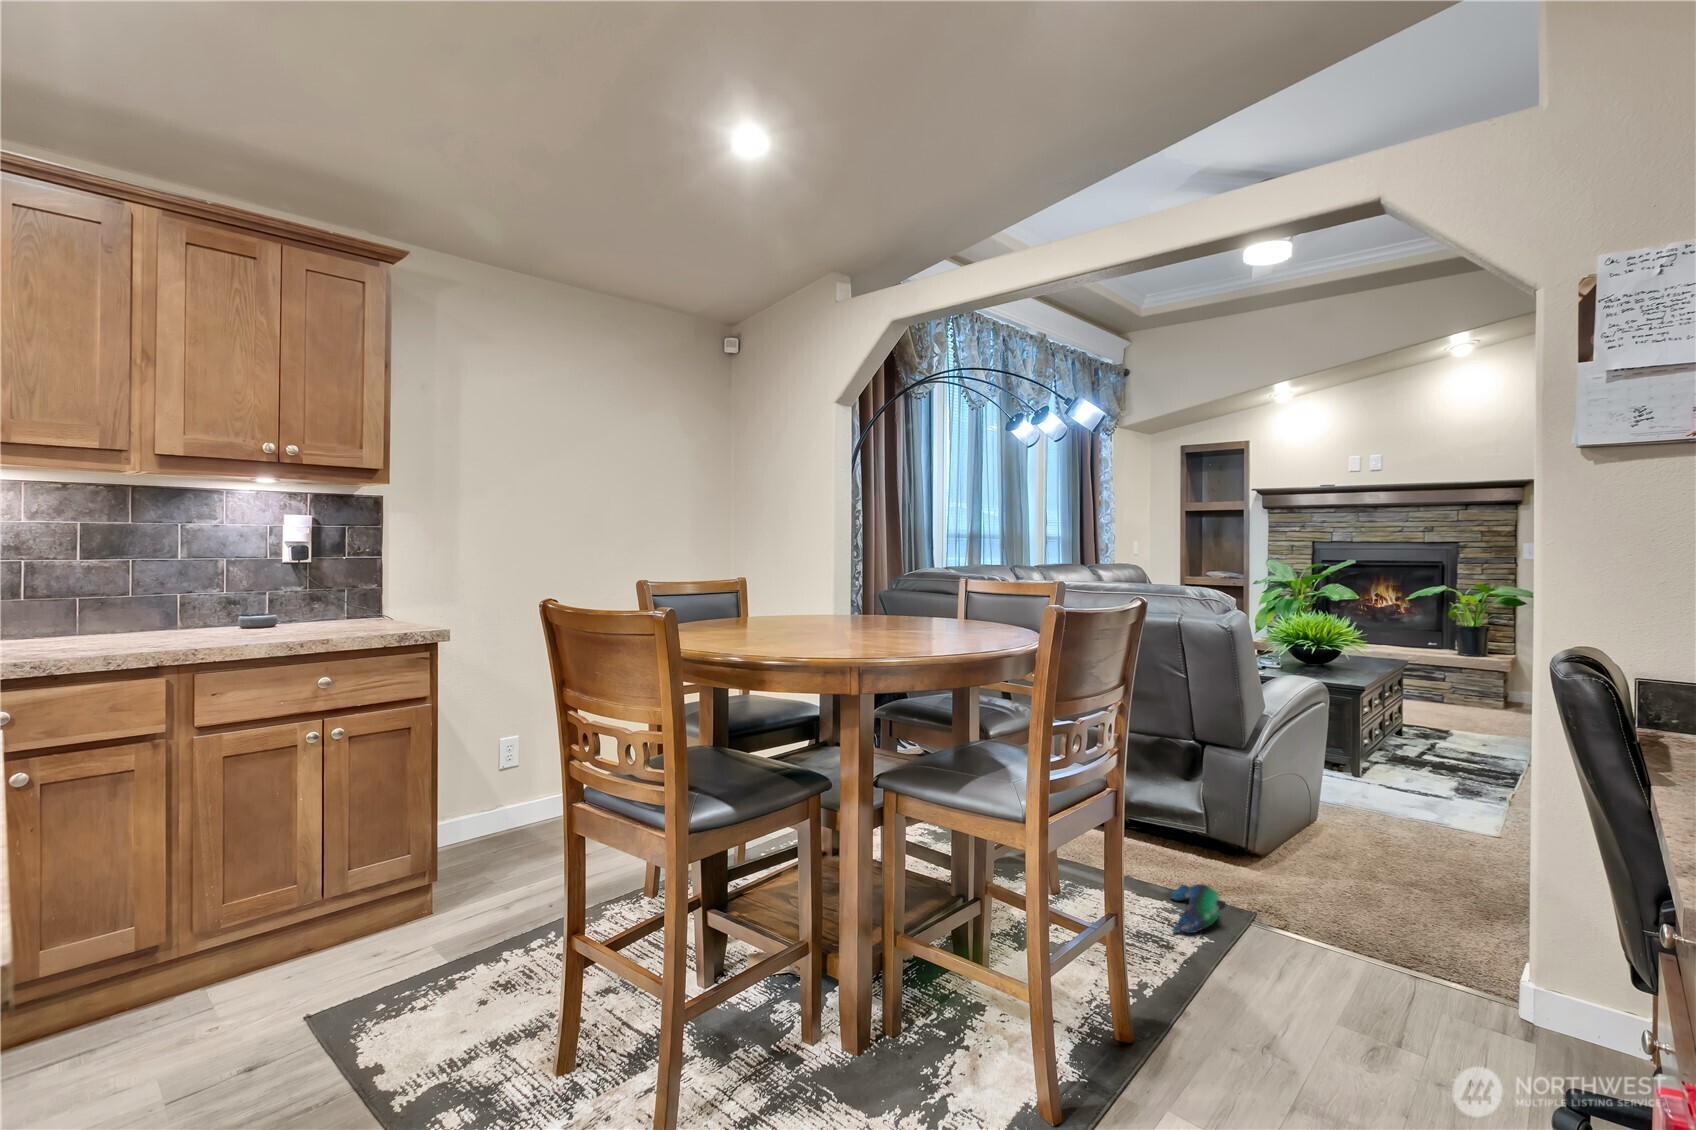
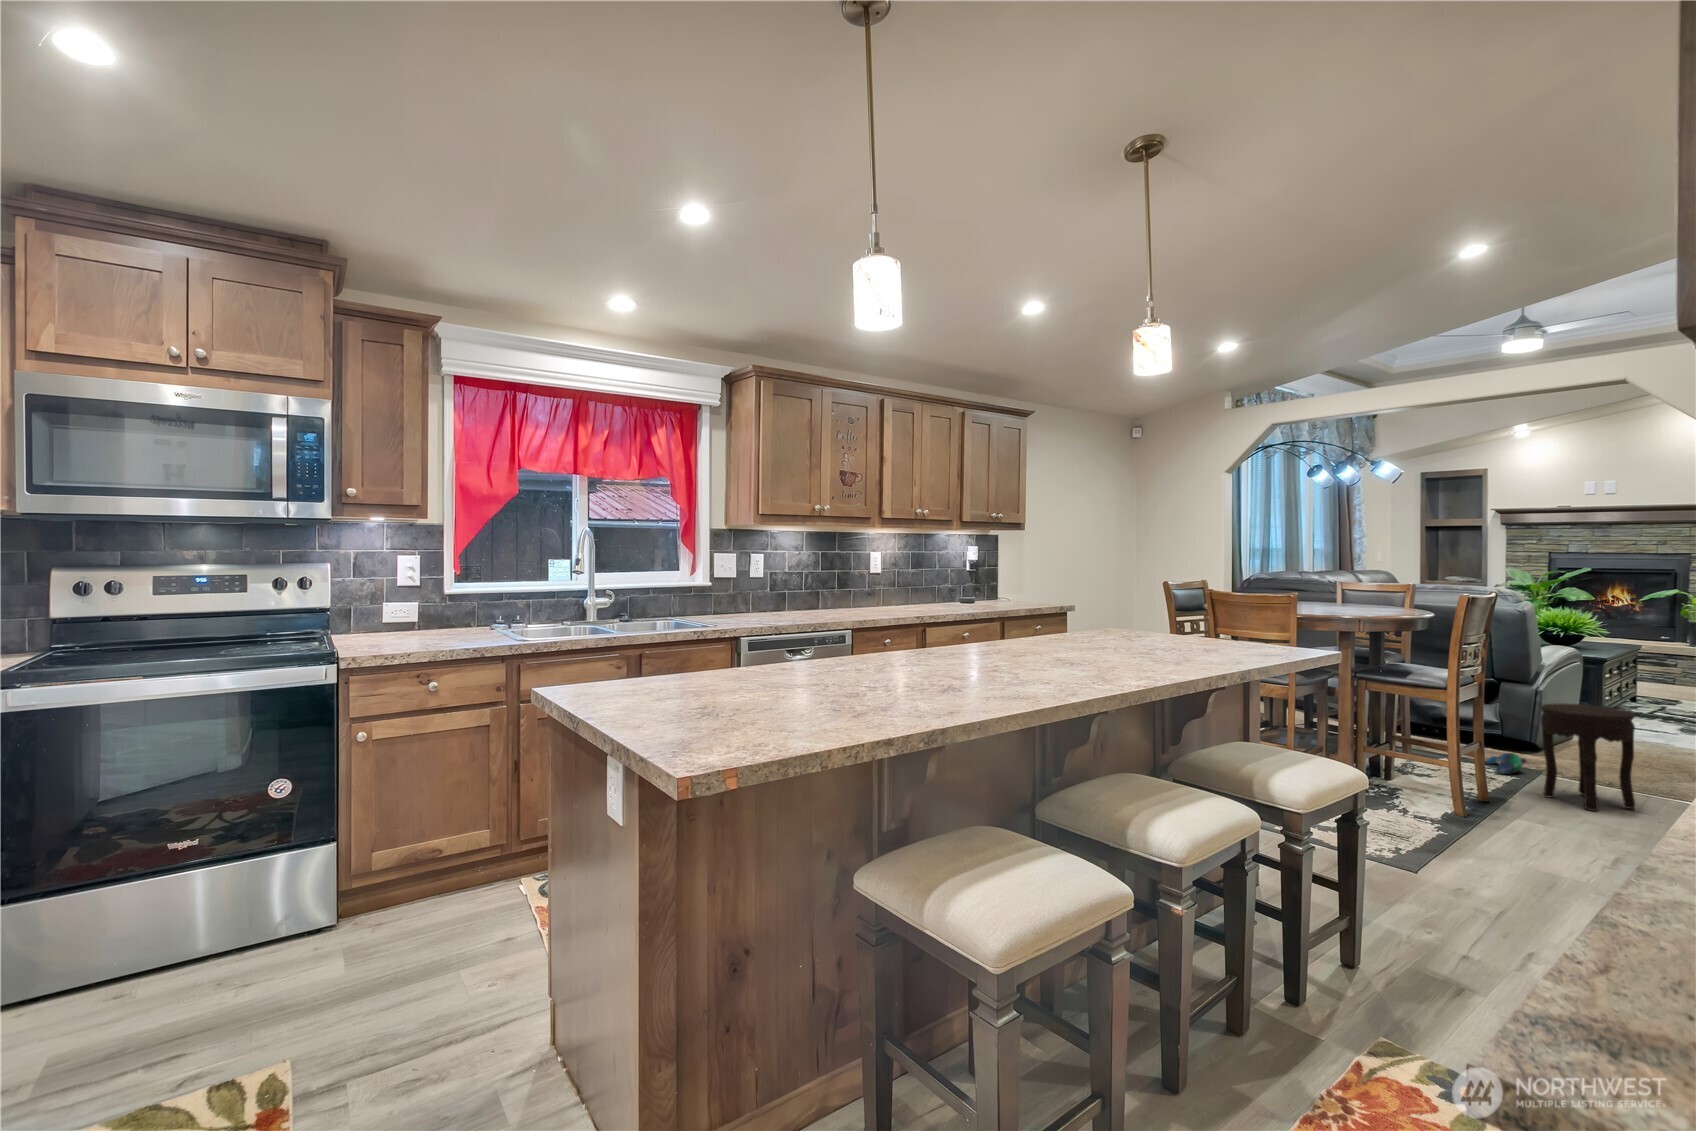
side table: none [1230,816,1390,1065] -> present [1541,703,1635,811]

